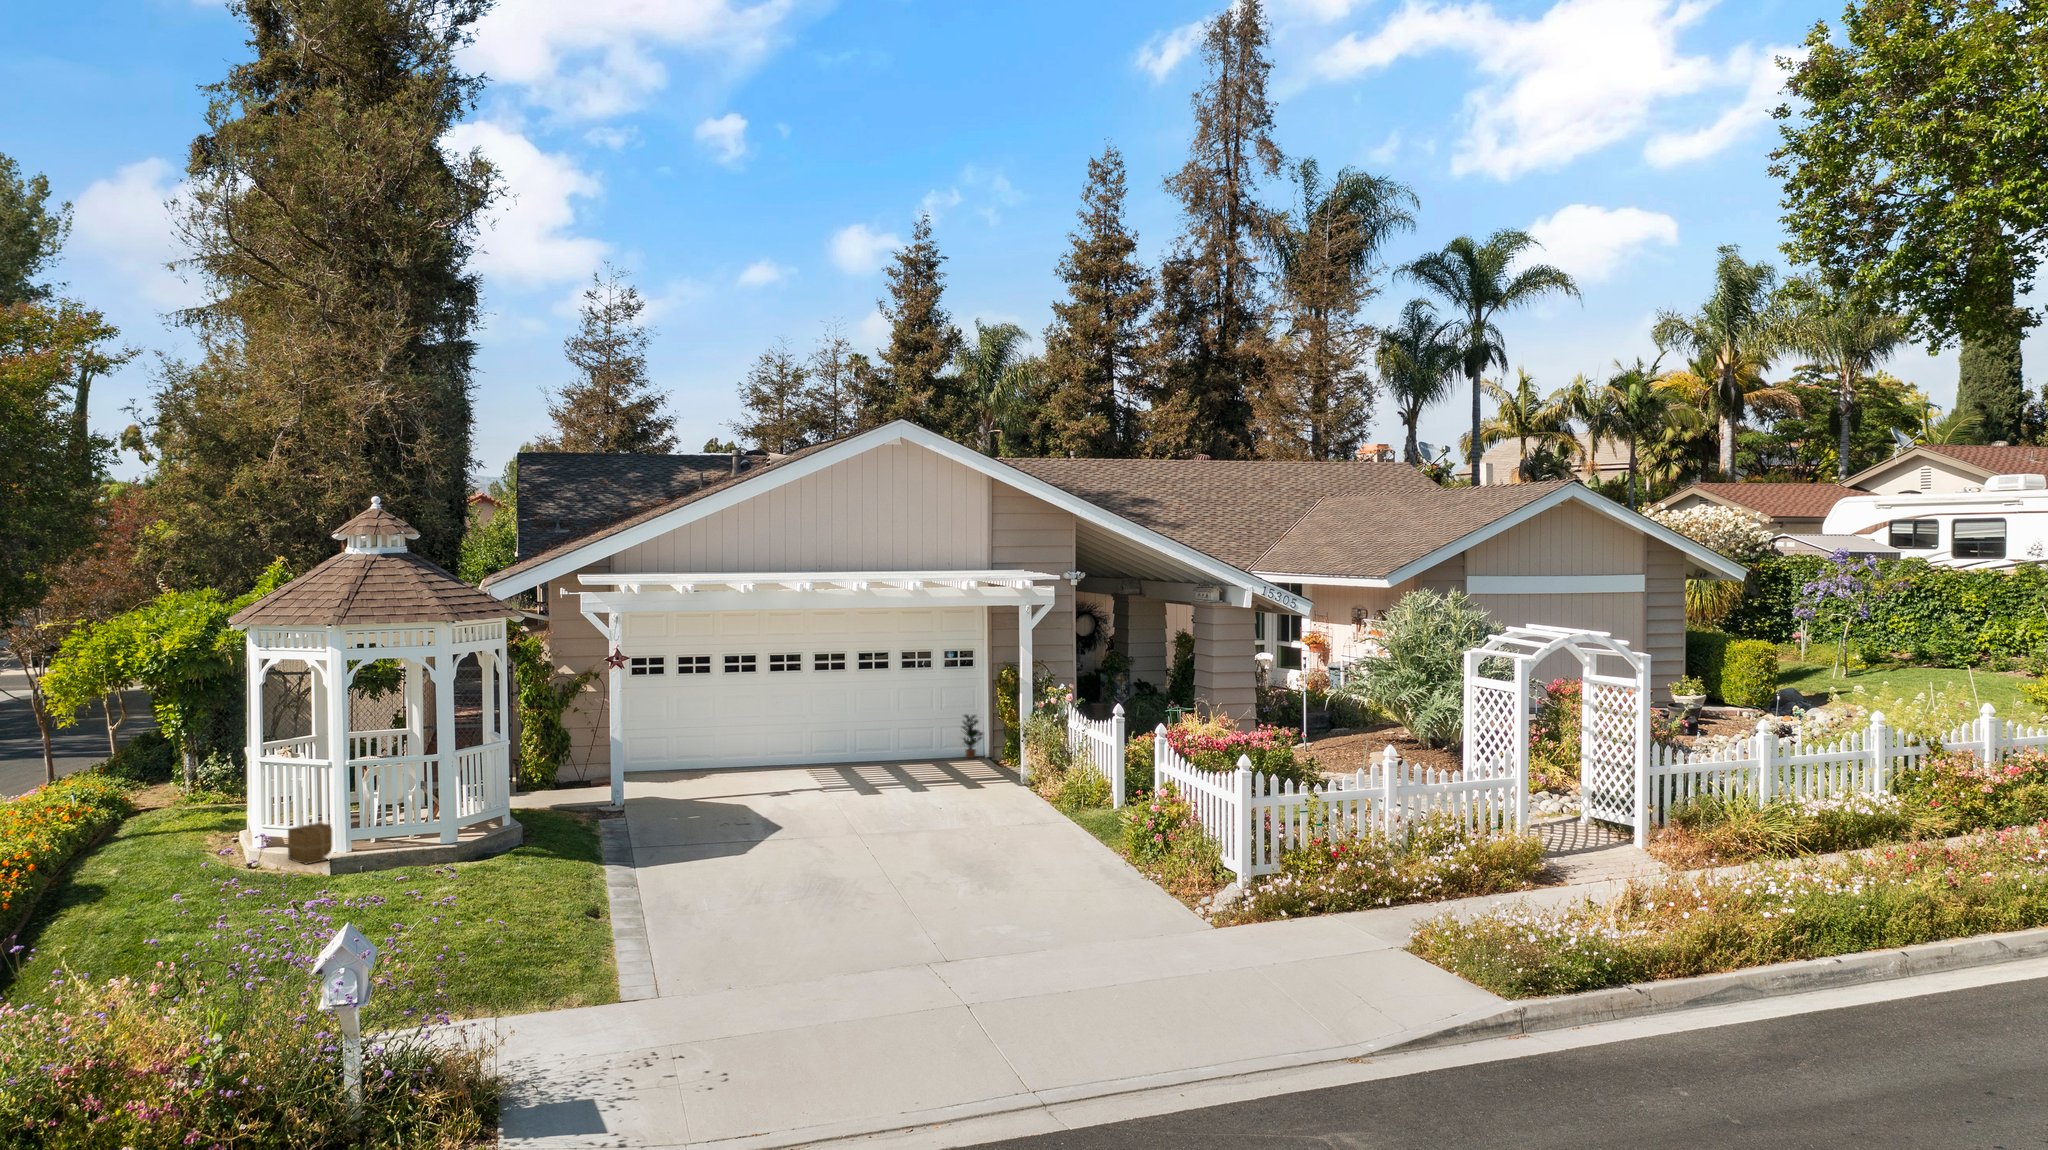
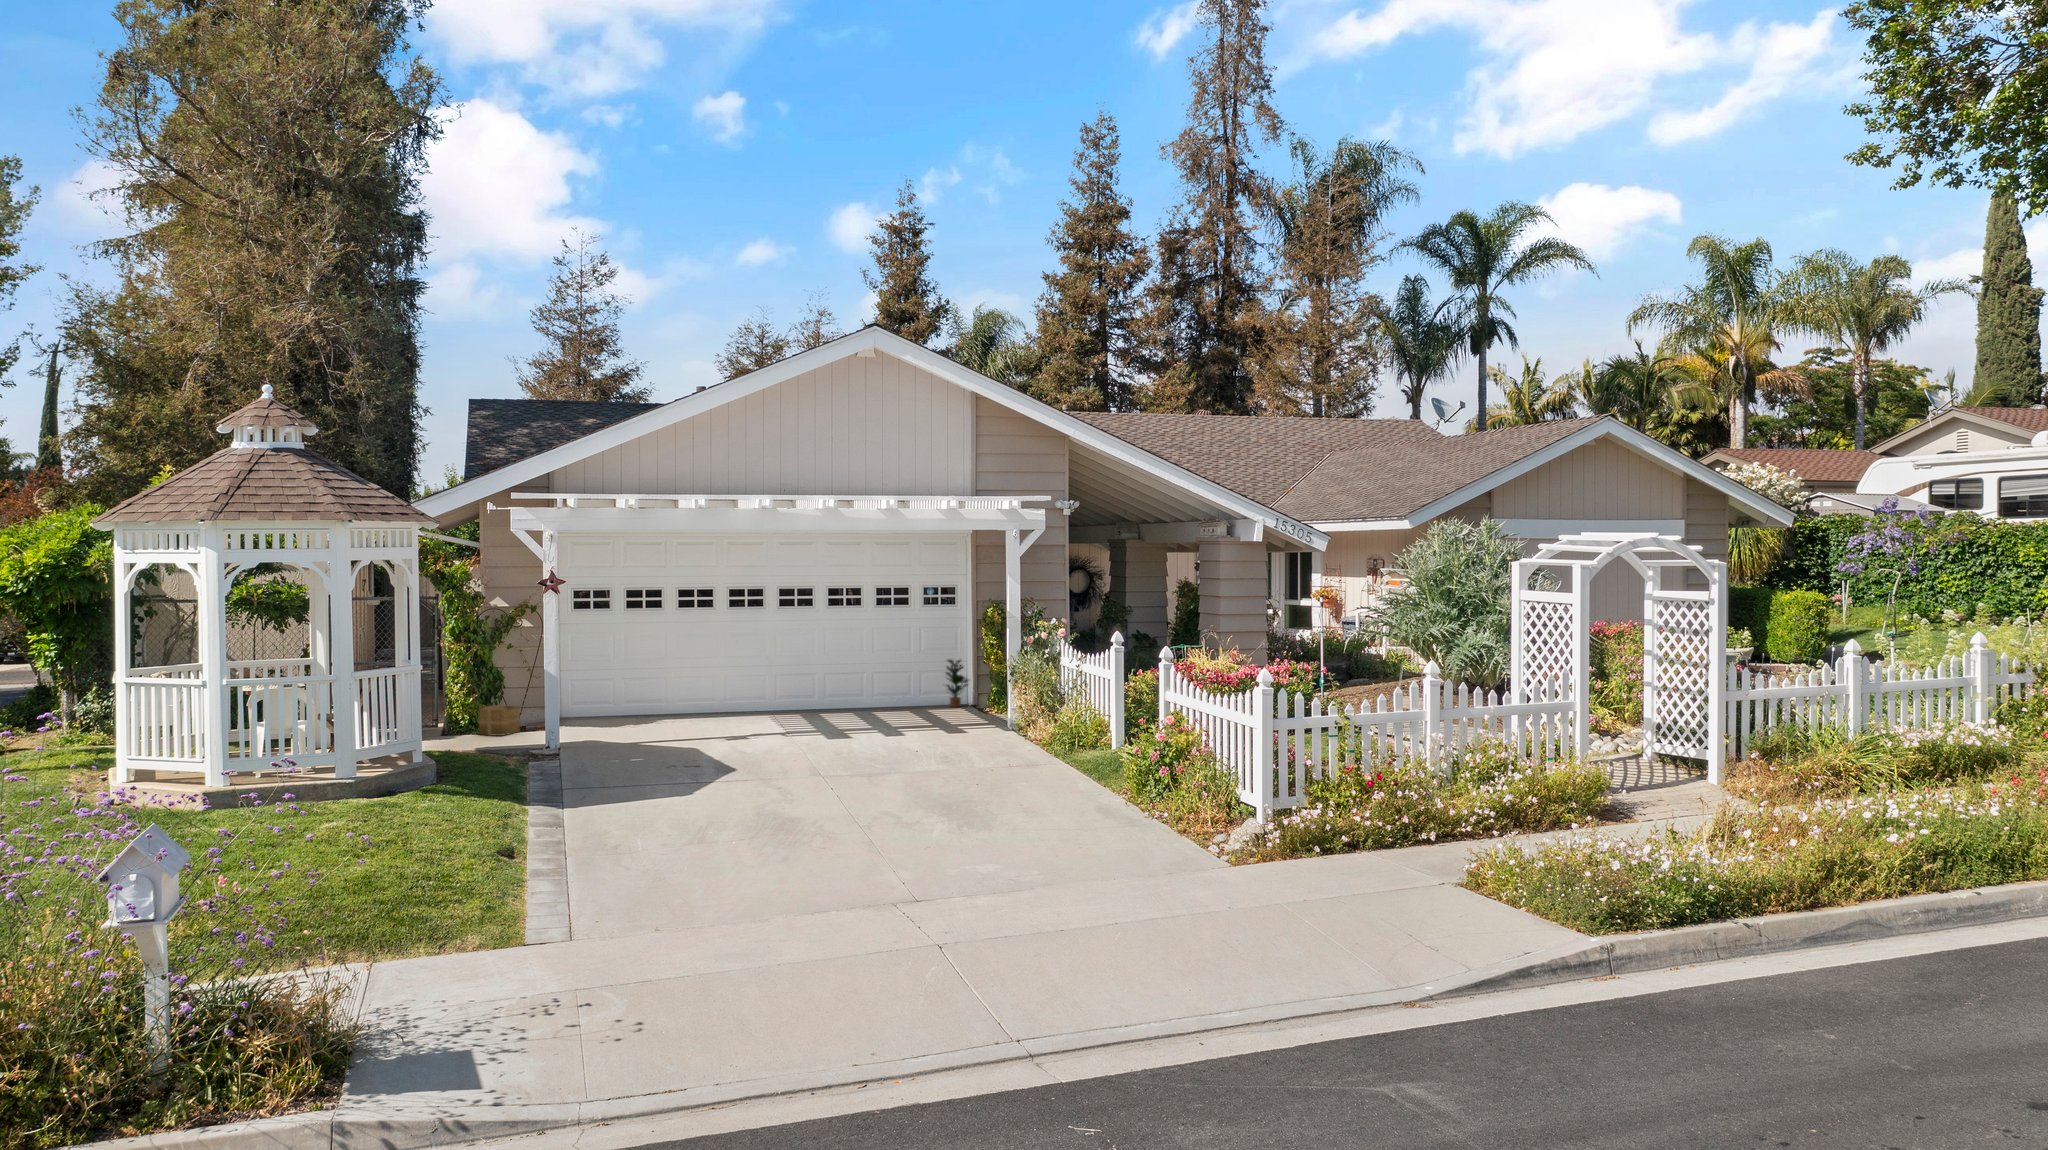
cardboard box: present [288,823,332,864] -> present [479,705,520,736]

